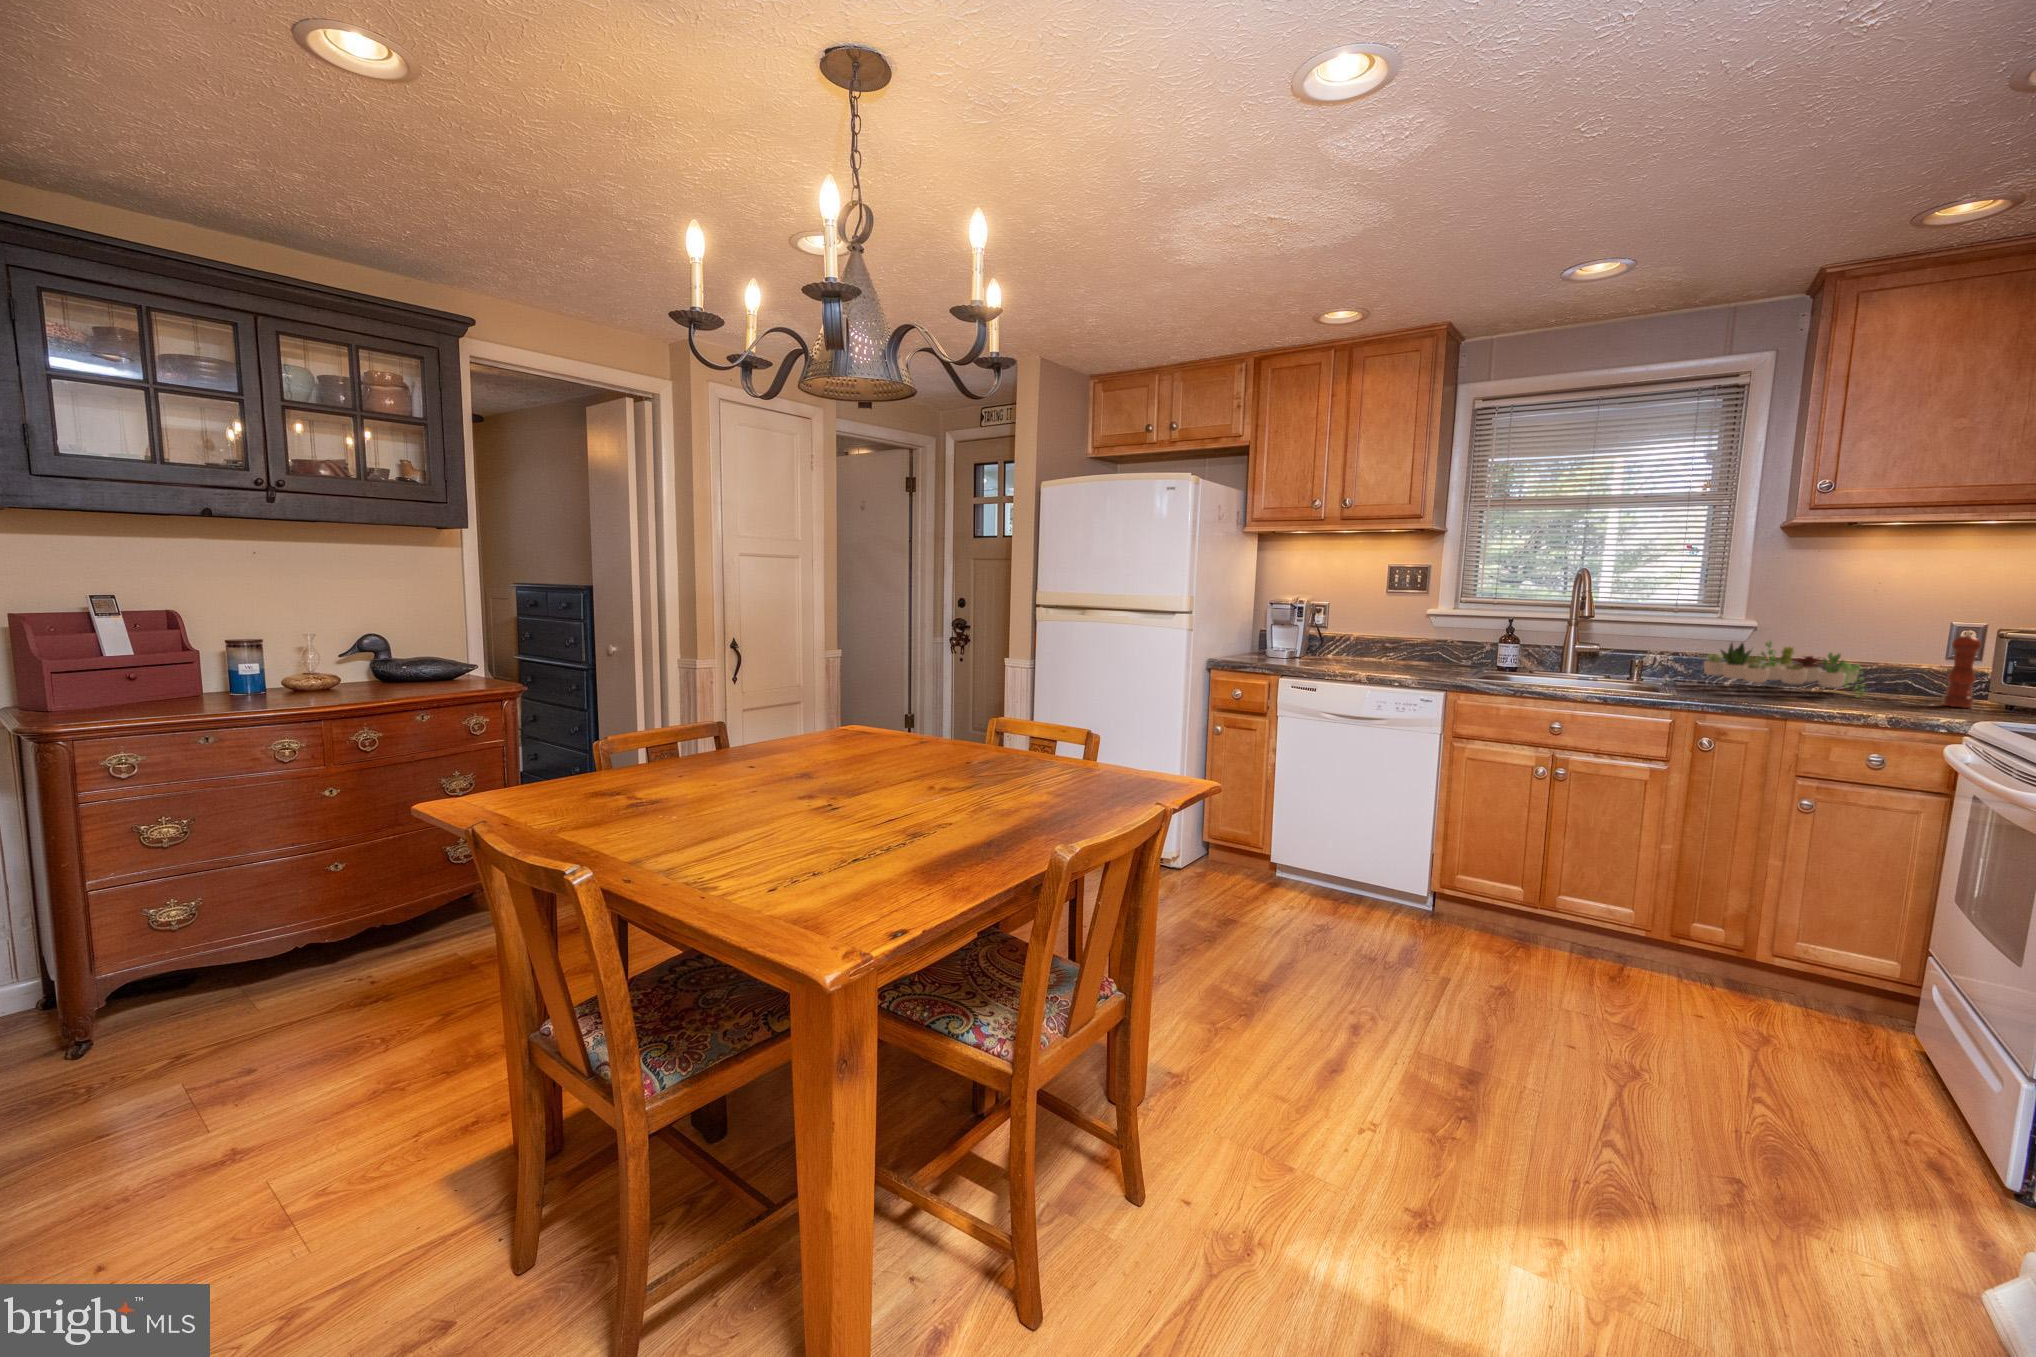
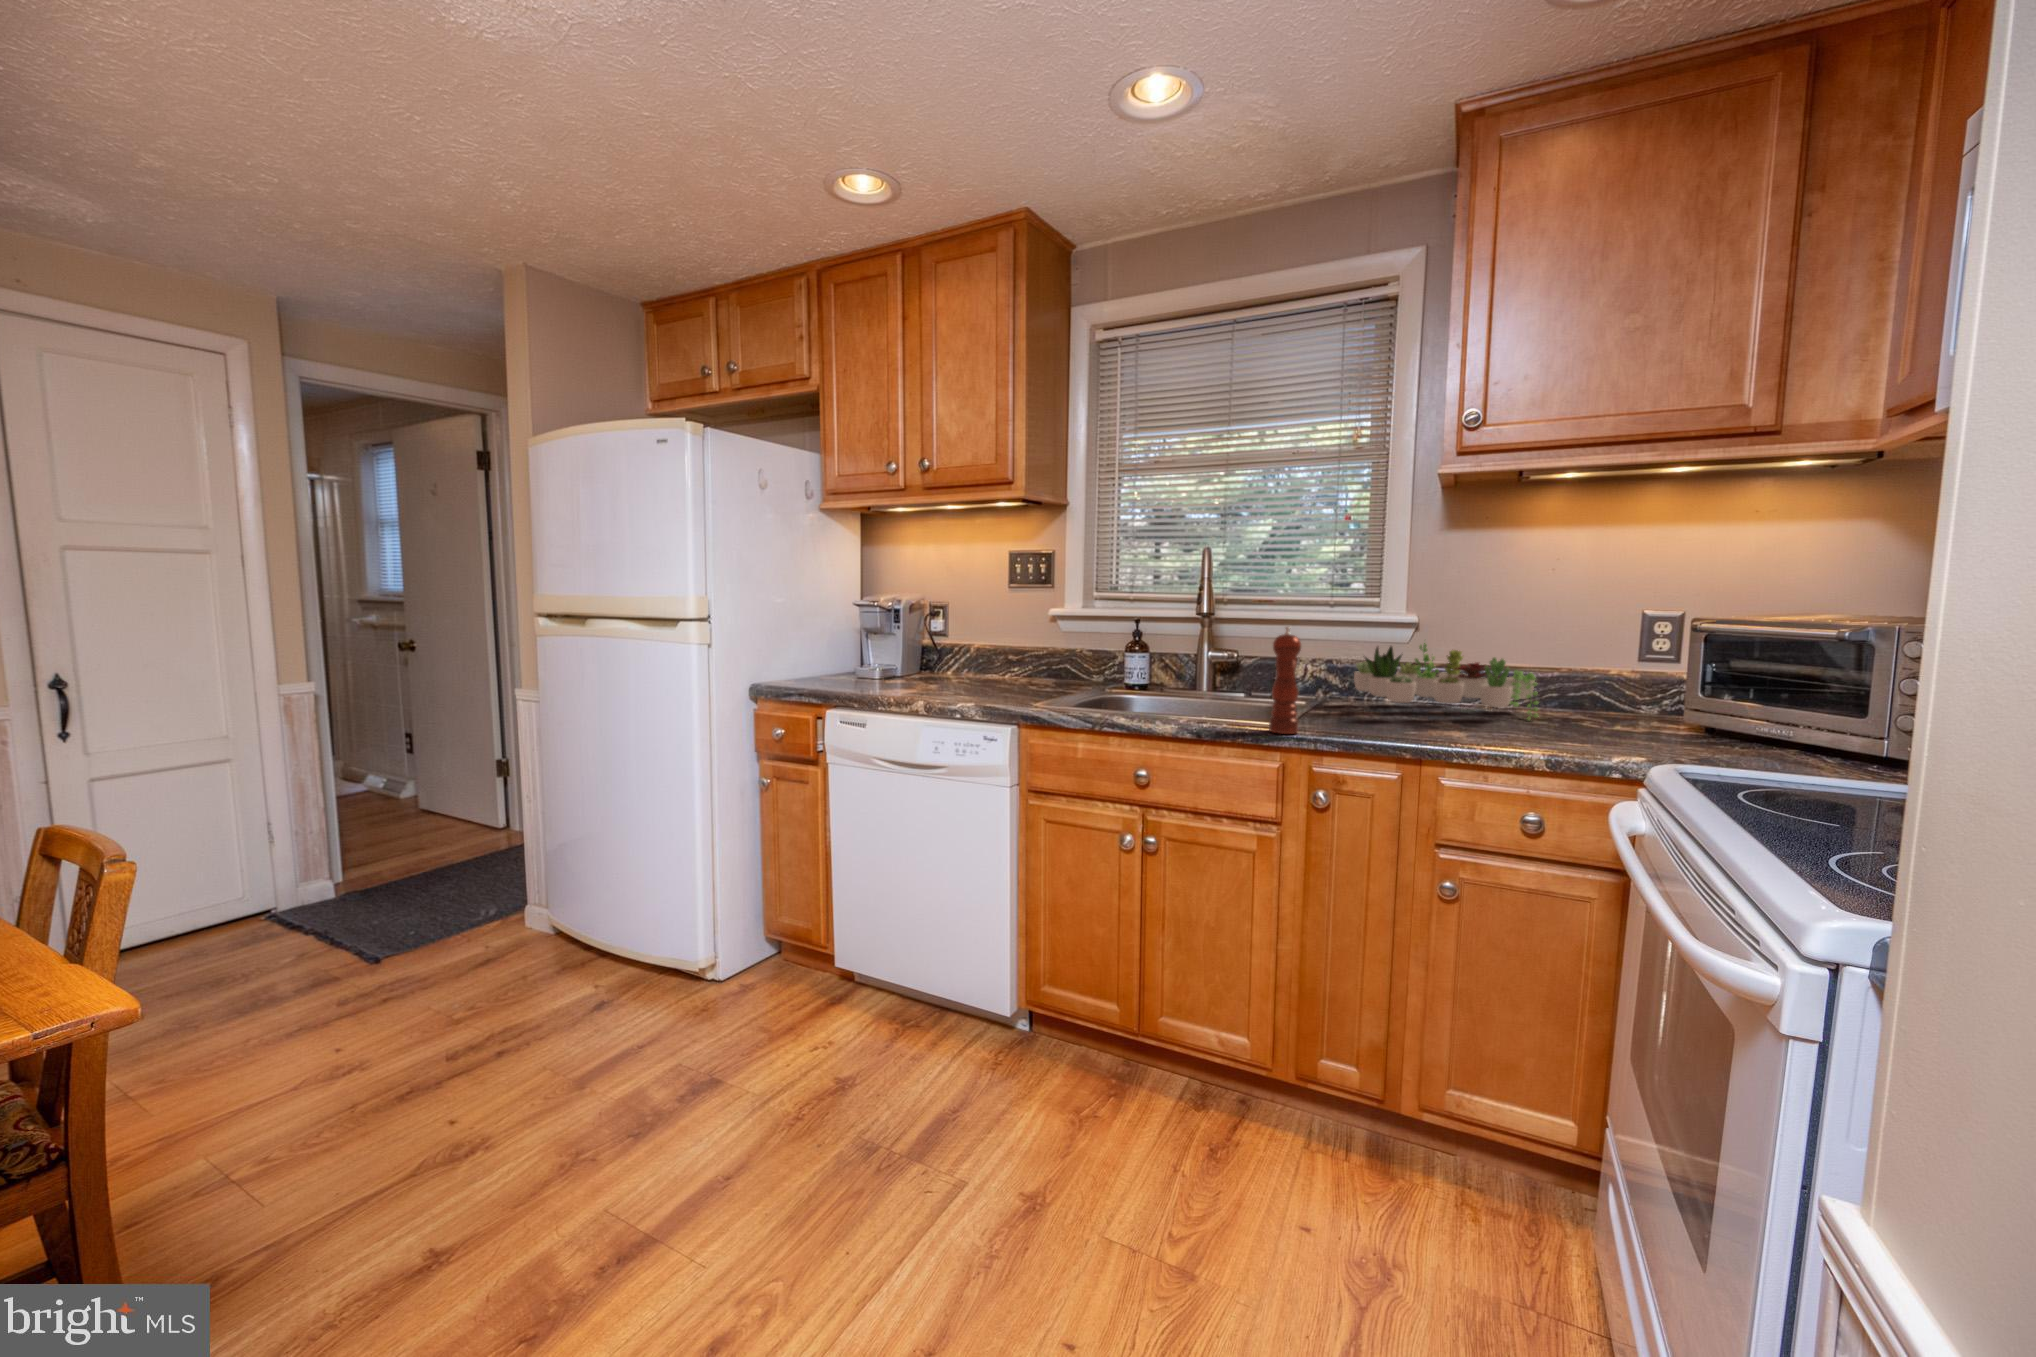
pepper mill: present [1943,631,1981,708] -> present [1269,627,1301,734]

